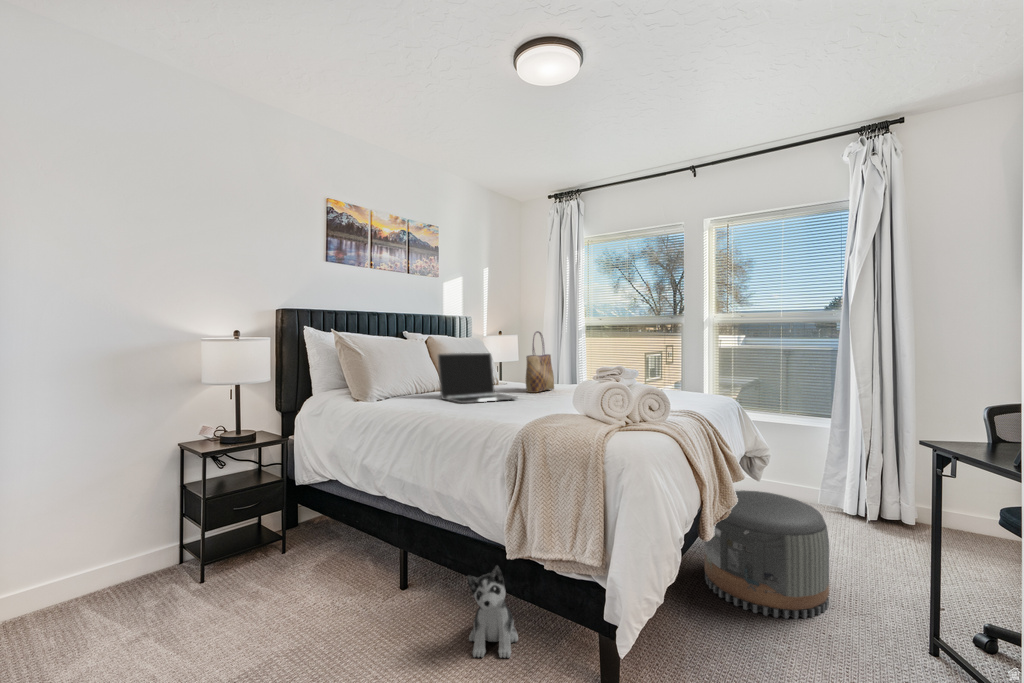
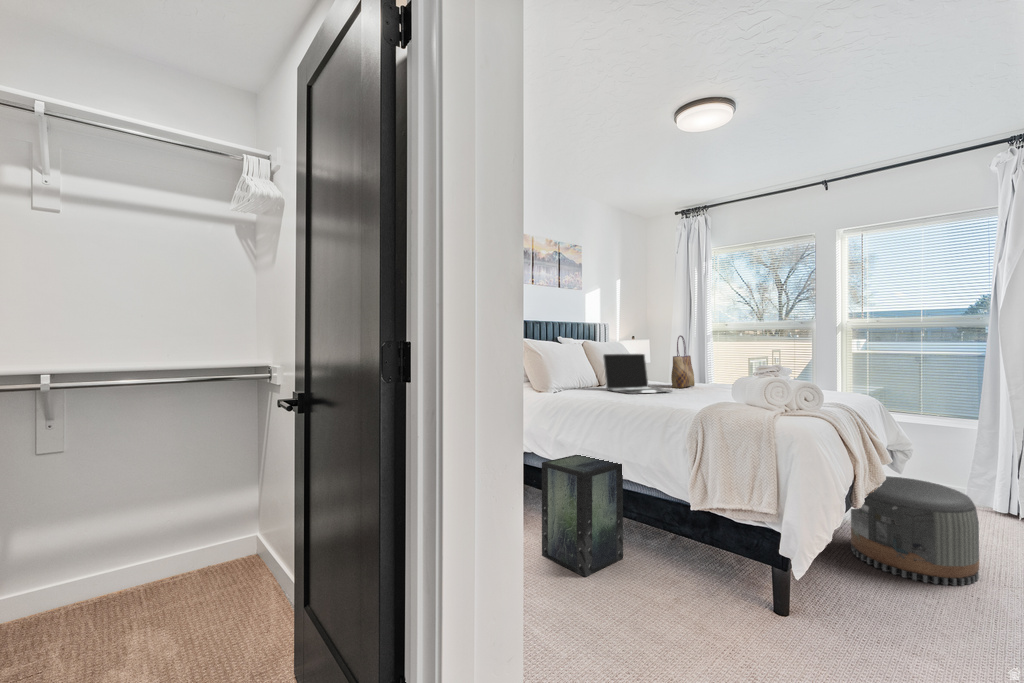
storage box: none [326,485,436,660] -> present [542,455,623,577]
plush toy: present [467,566,518,658] -> none [654,516,695,586]

